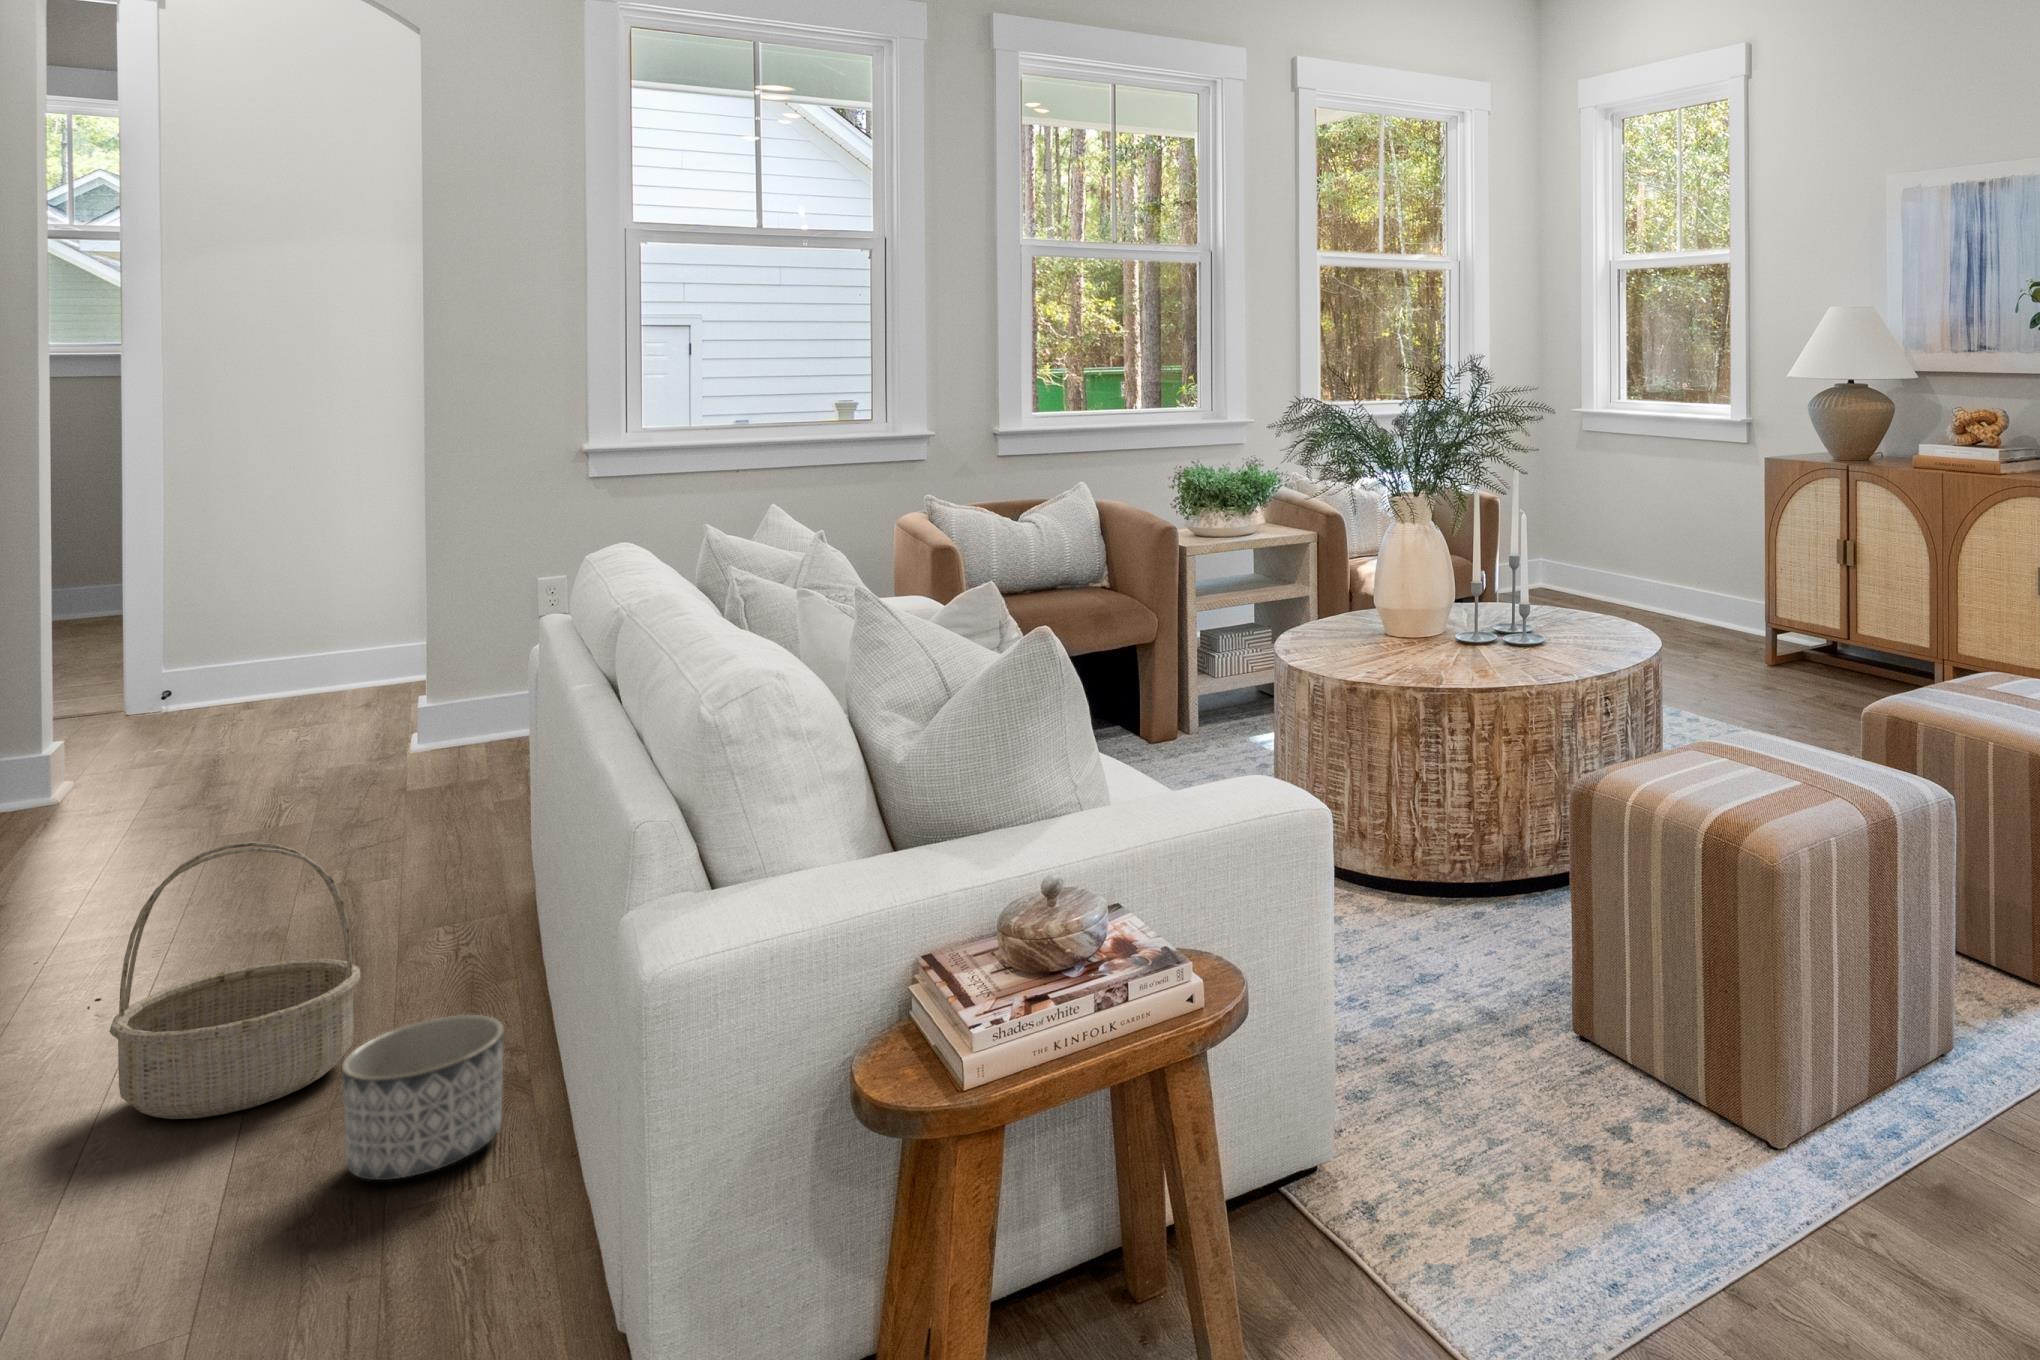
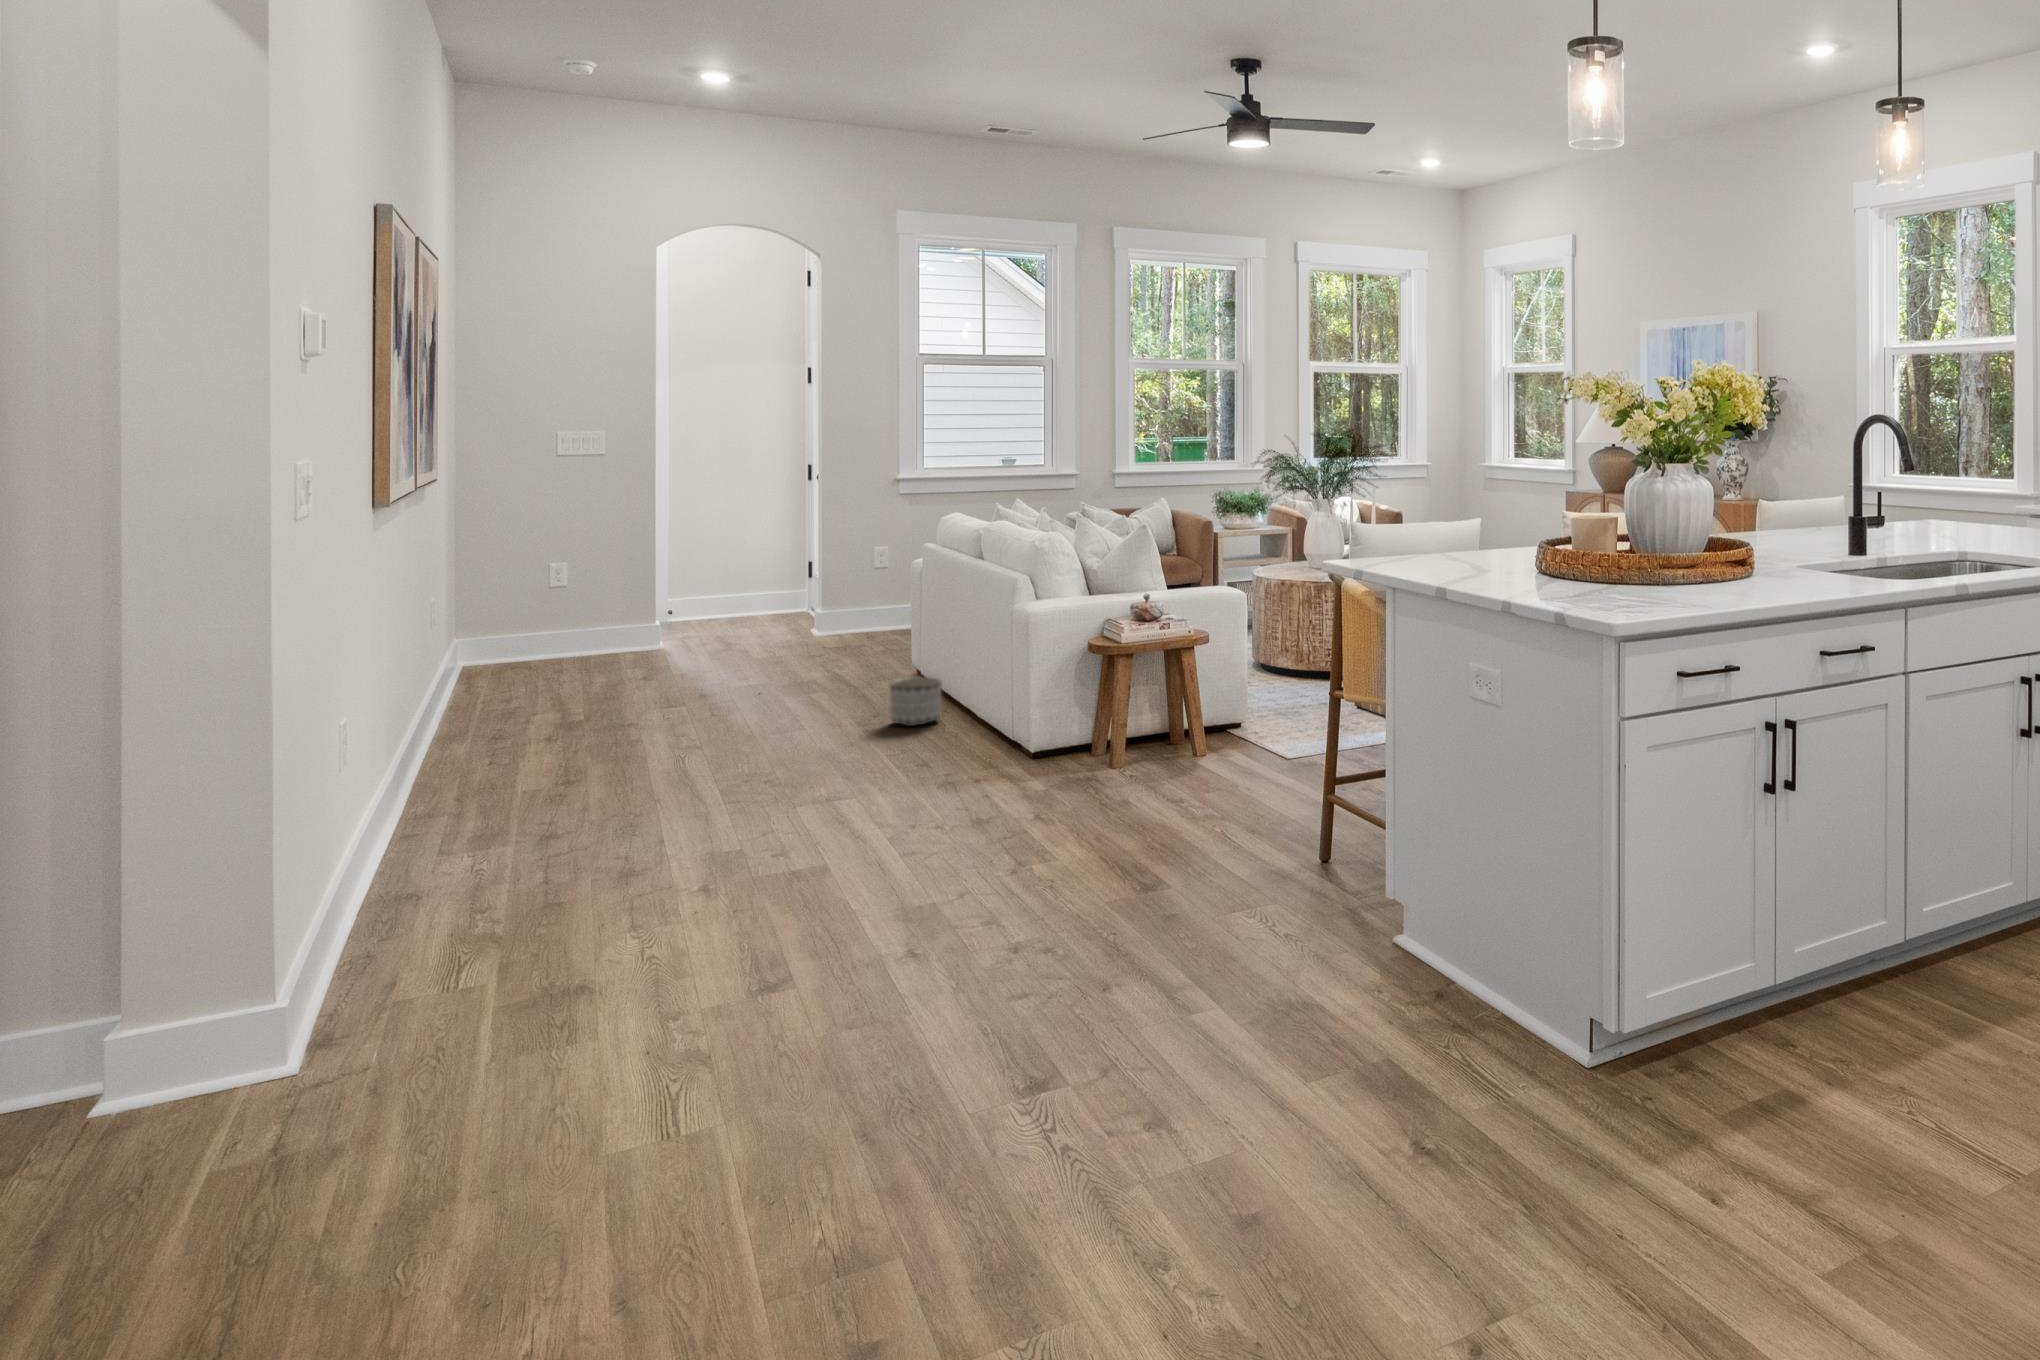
basket: present [109,842,360,1119] -> none [793,615,875,715]

